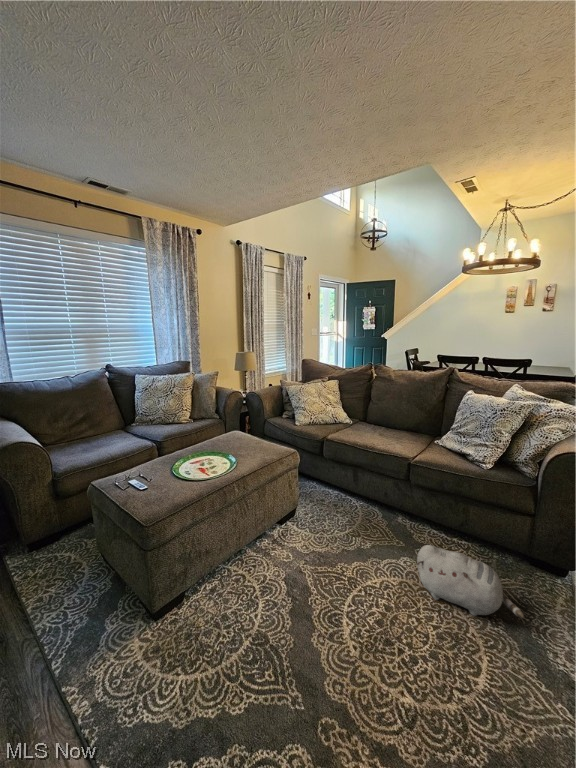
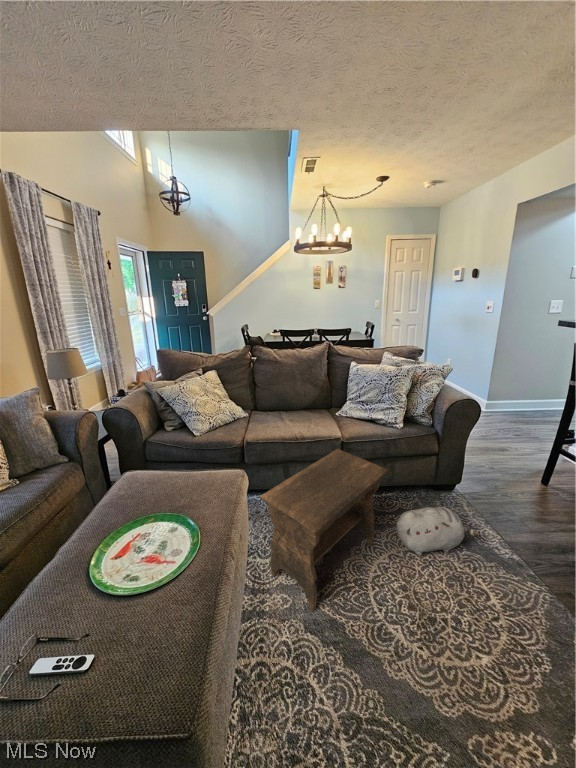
footstool: none [285,460,408,574] -> present [260,449,388,611]

